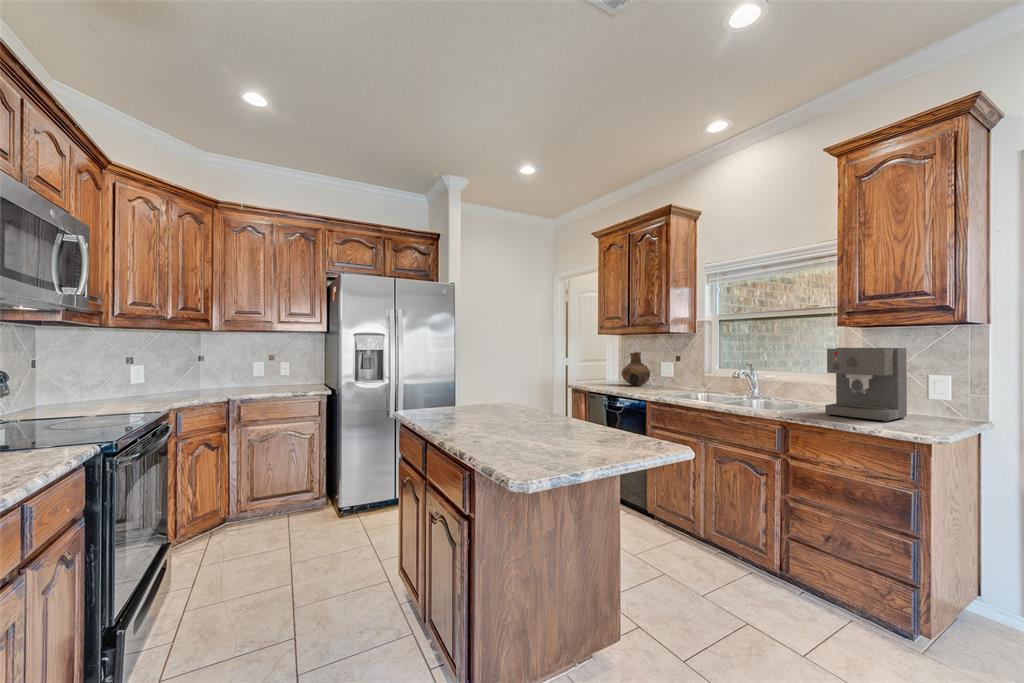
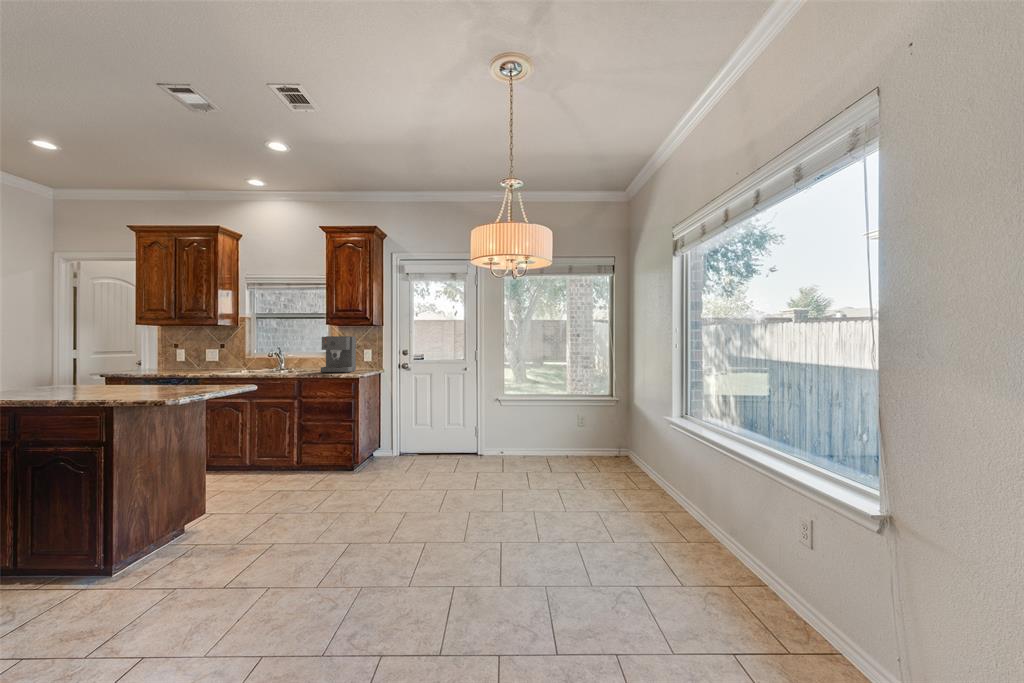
vase: present [622,352,650,386] -> none [163,341,194,370]

